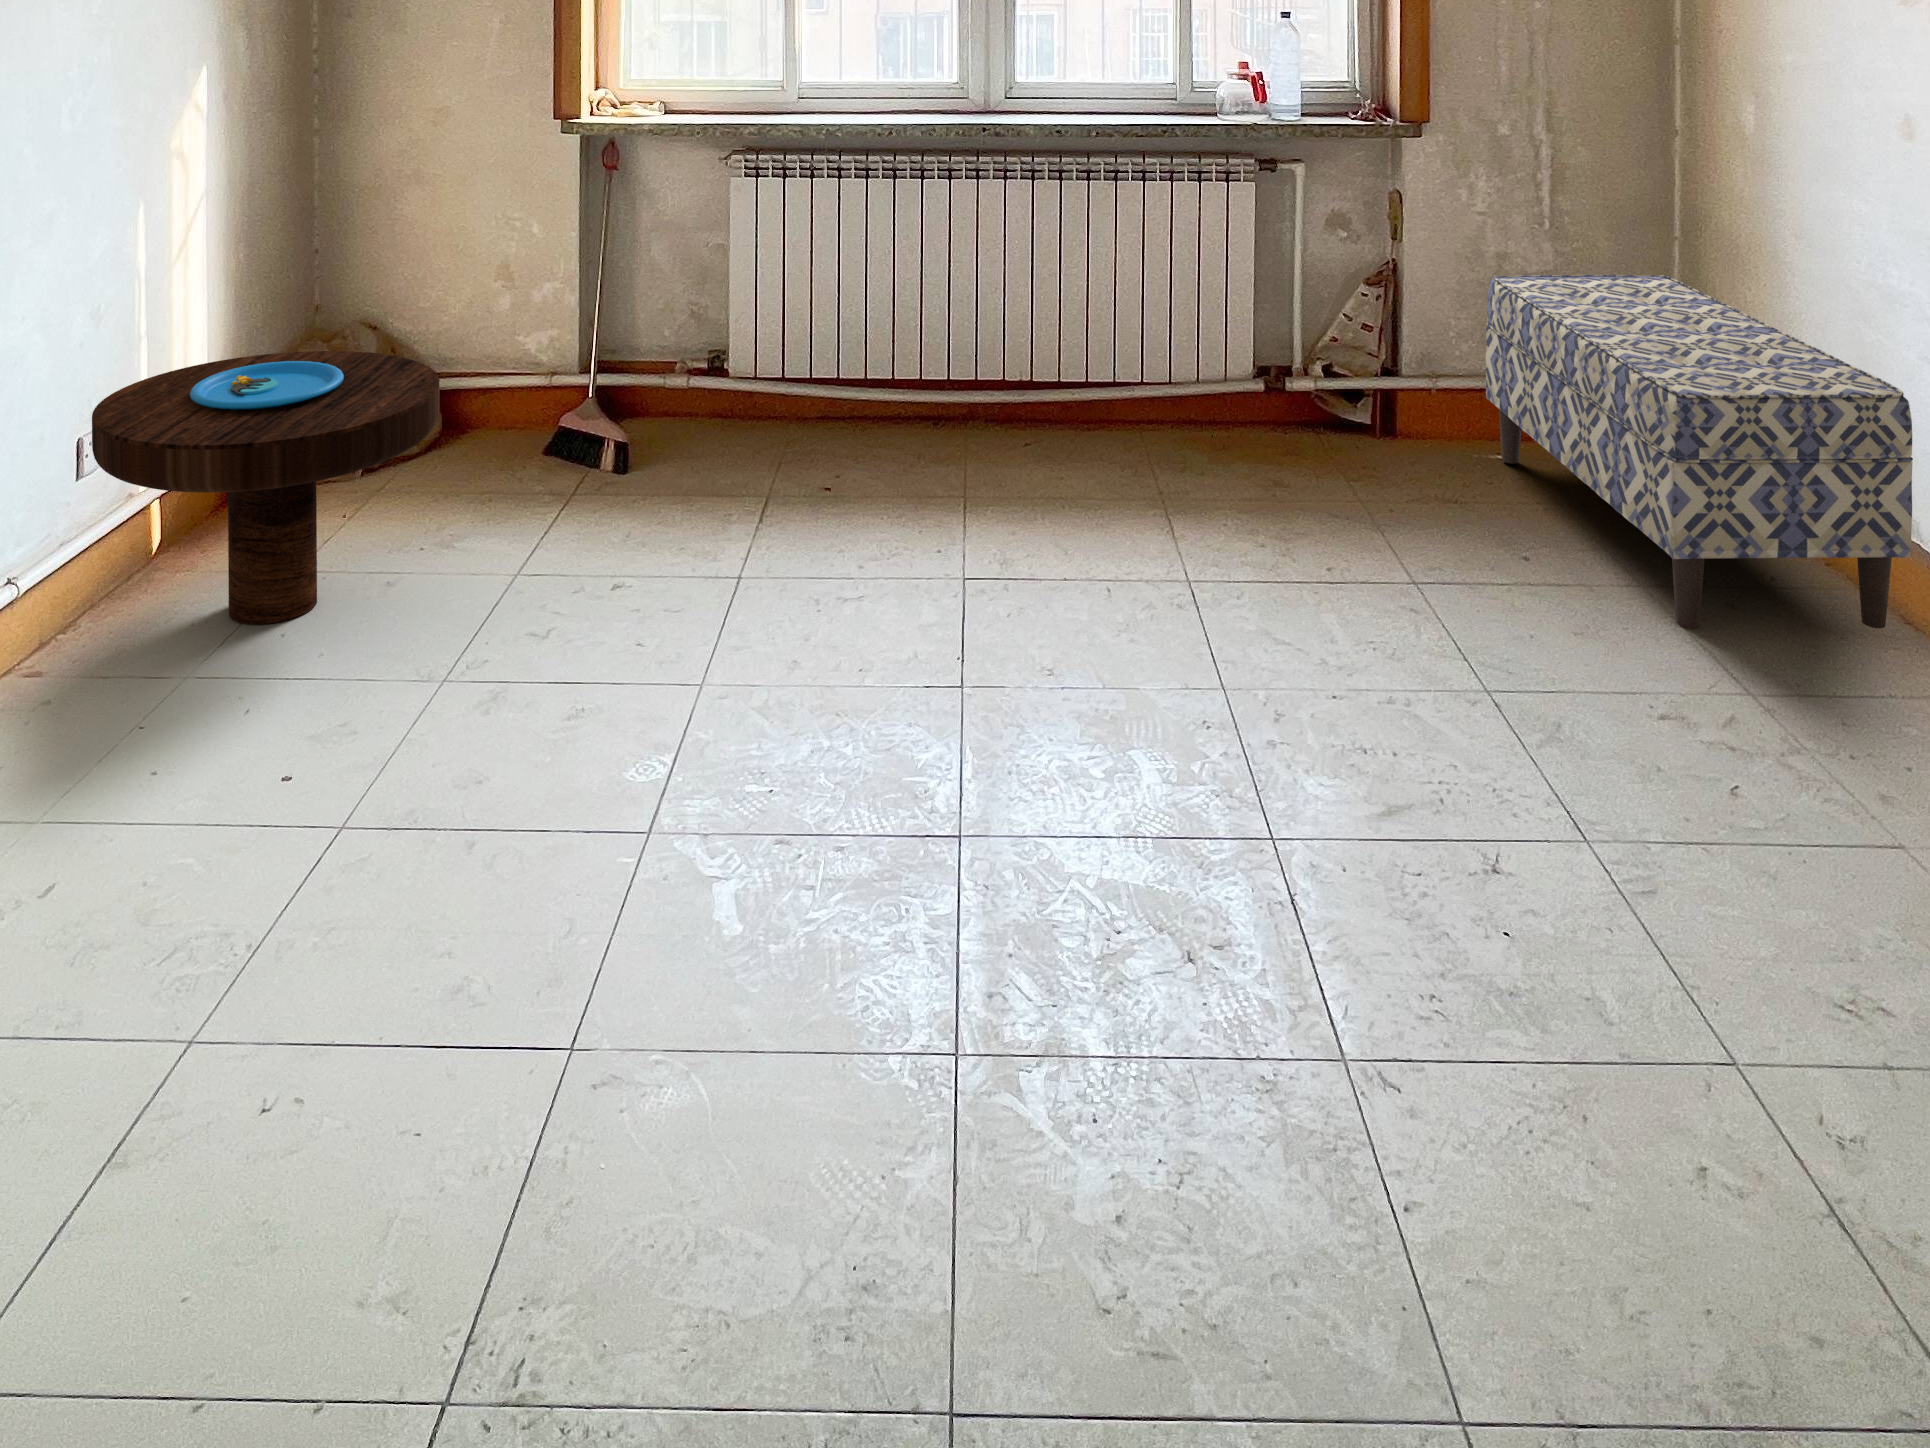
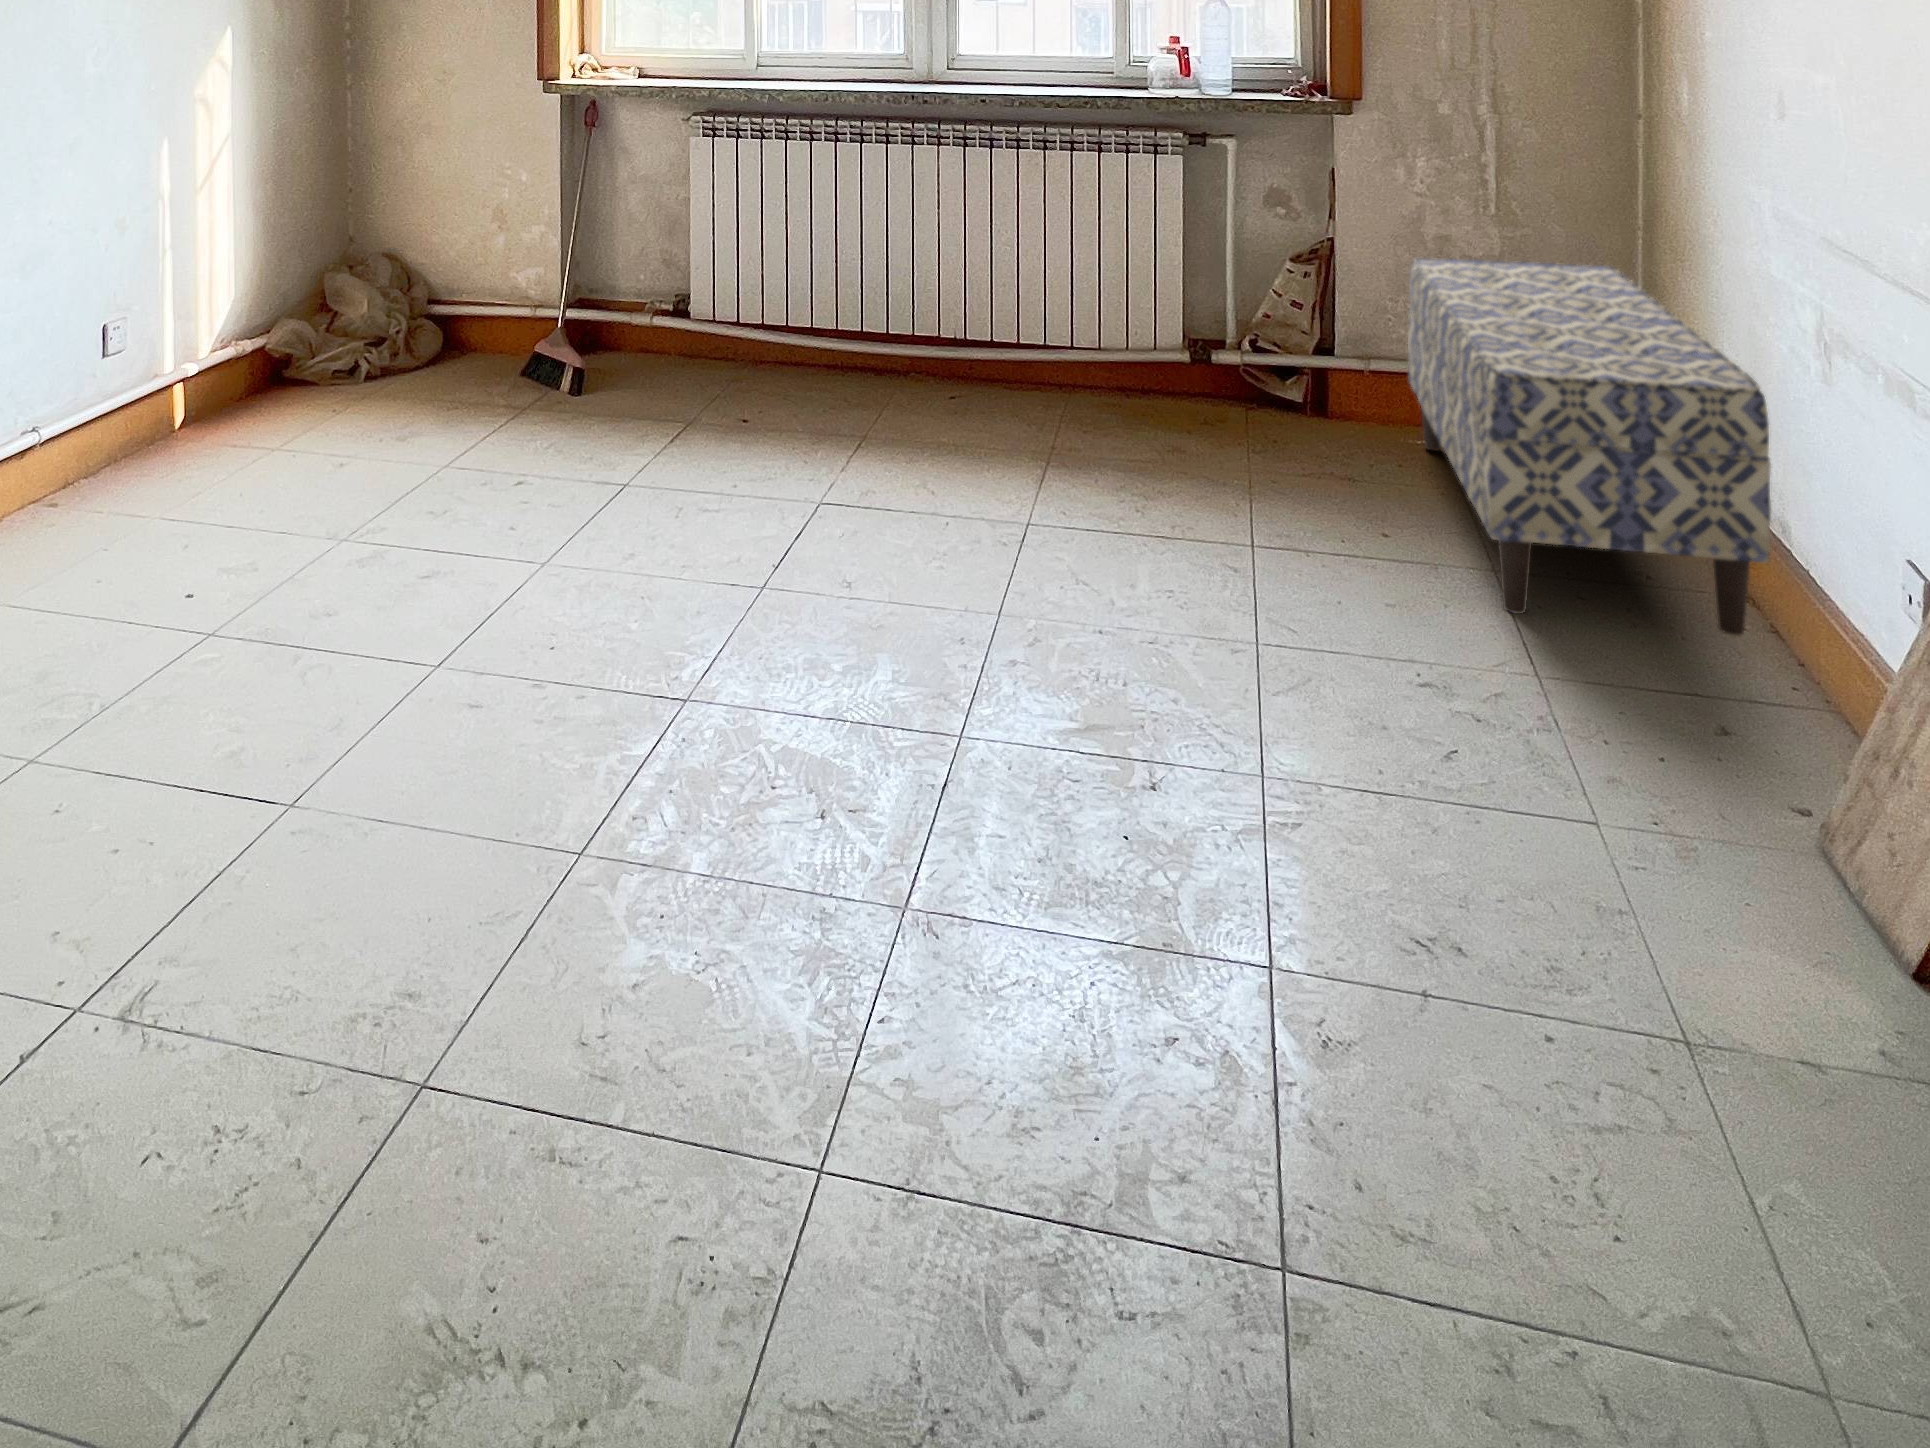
side table: present [92,351,439,625] -> none [113,263,384,478]

